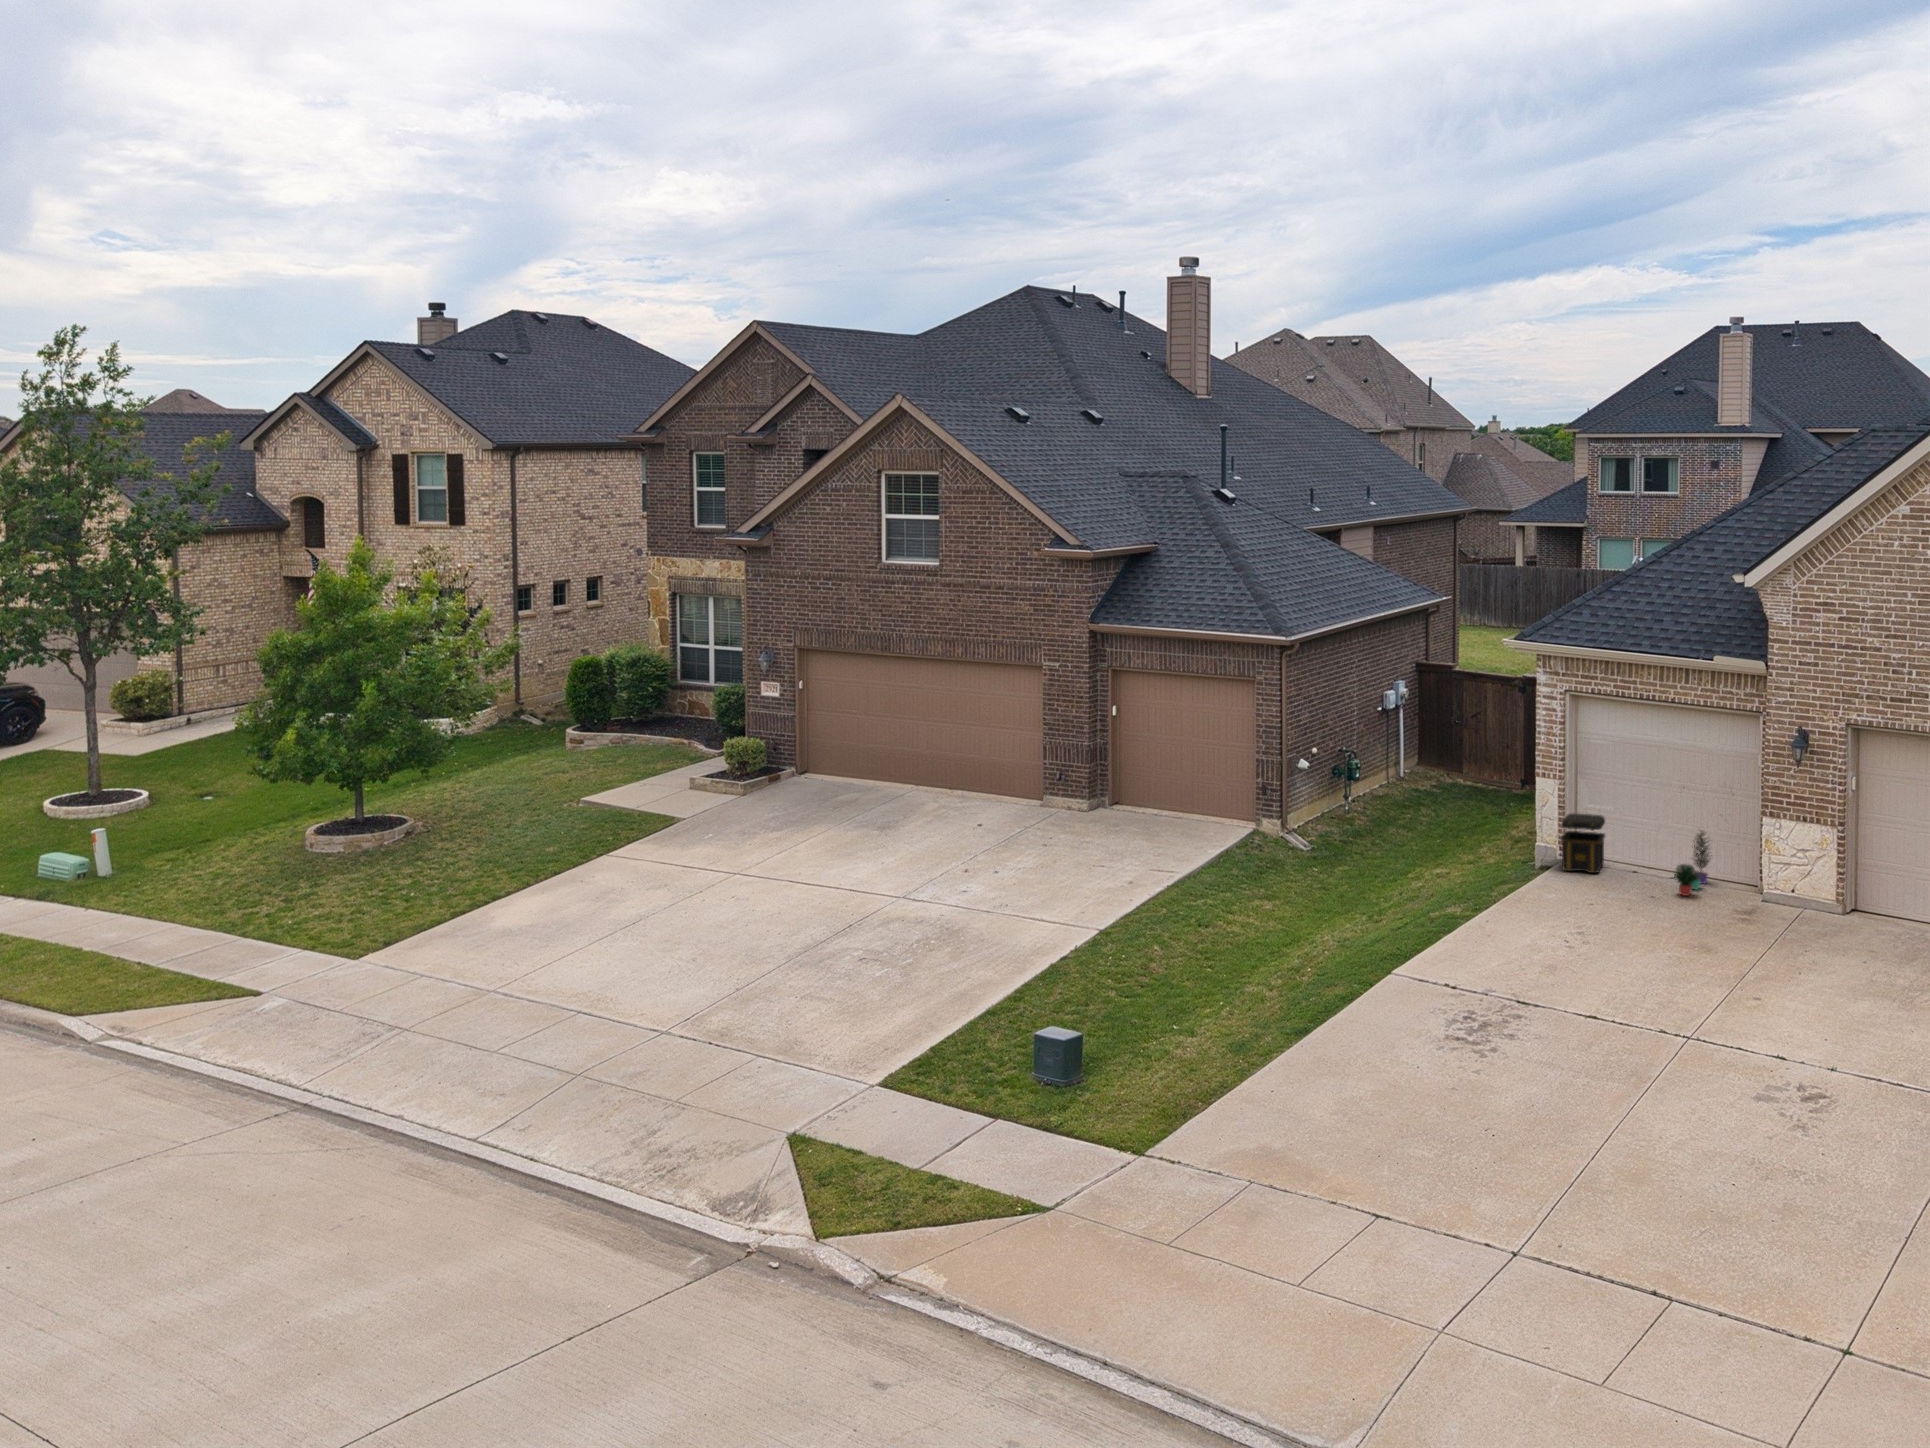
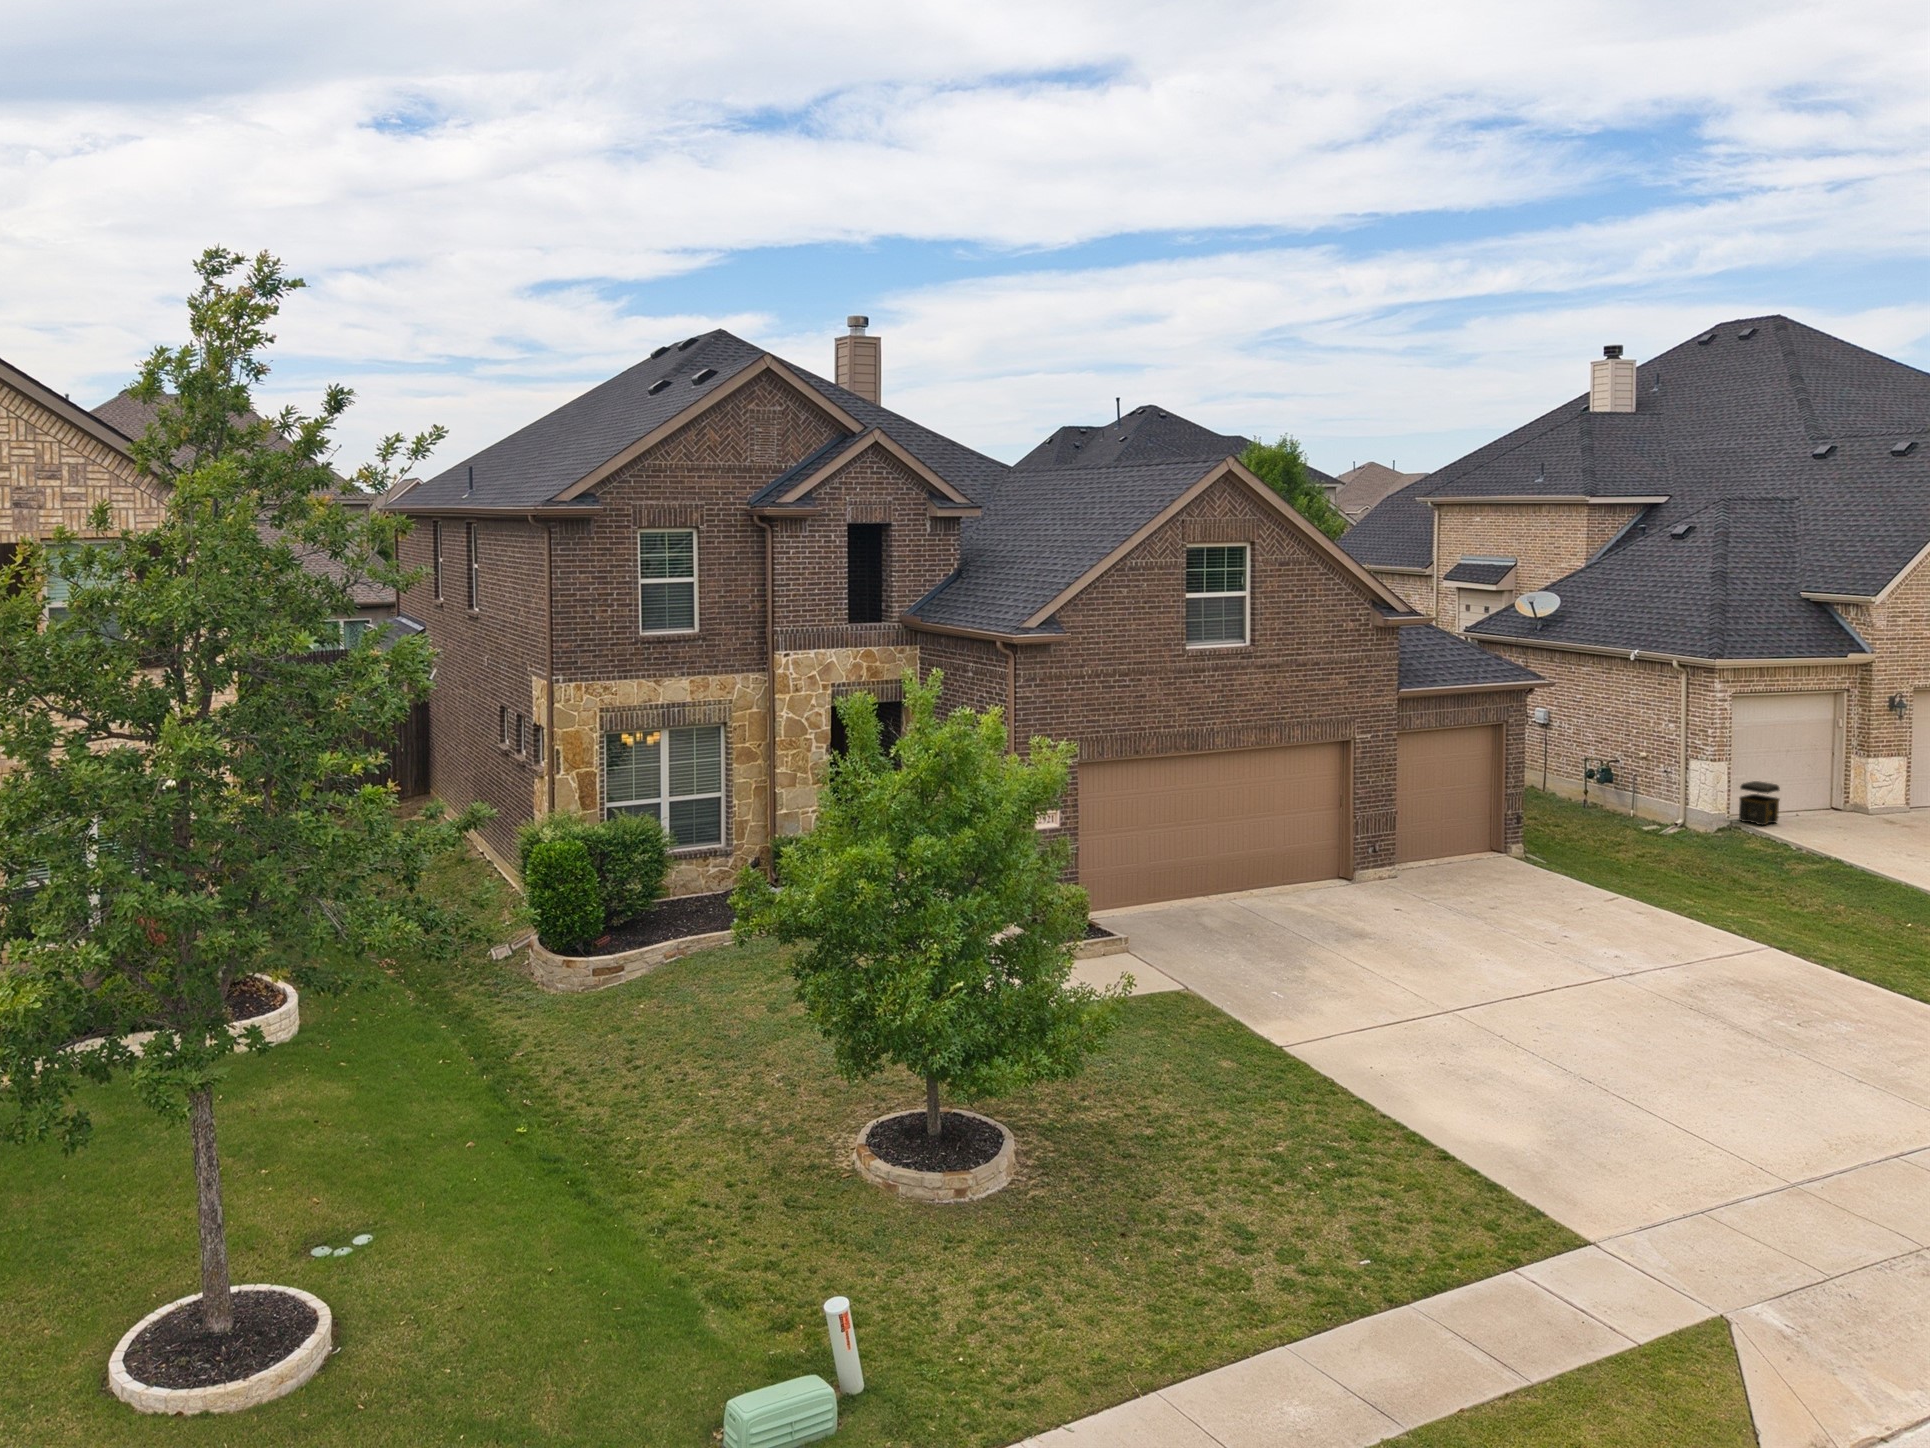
potted plant: present [1674,831,1710,896] -> none [1806,776,1855,822]

